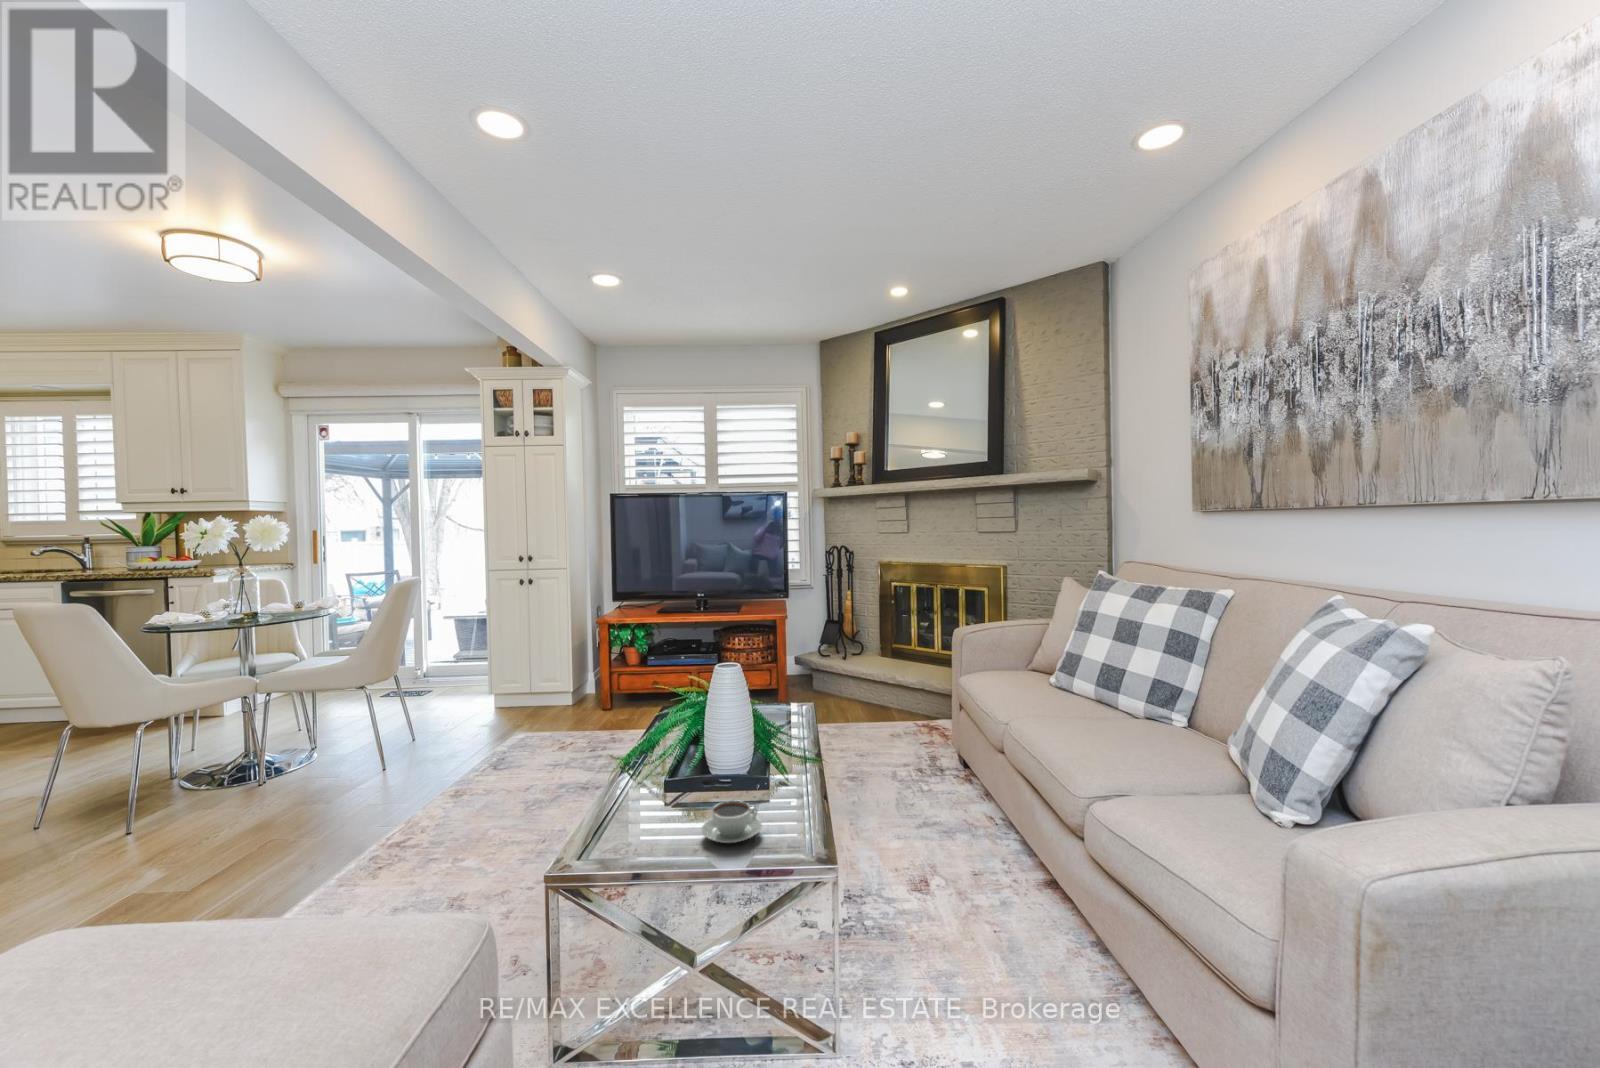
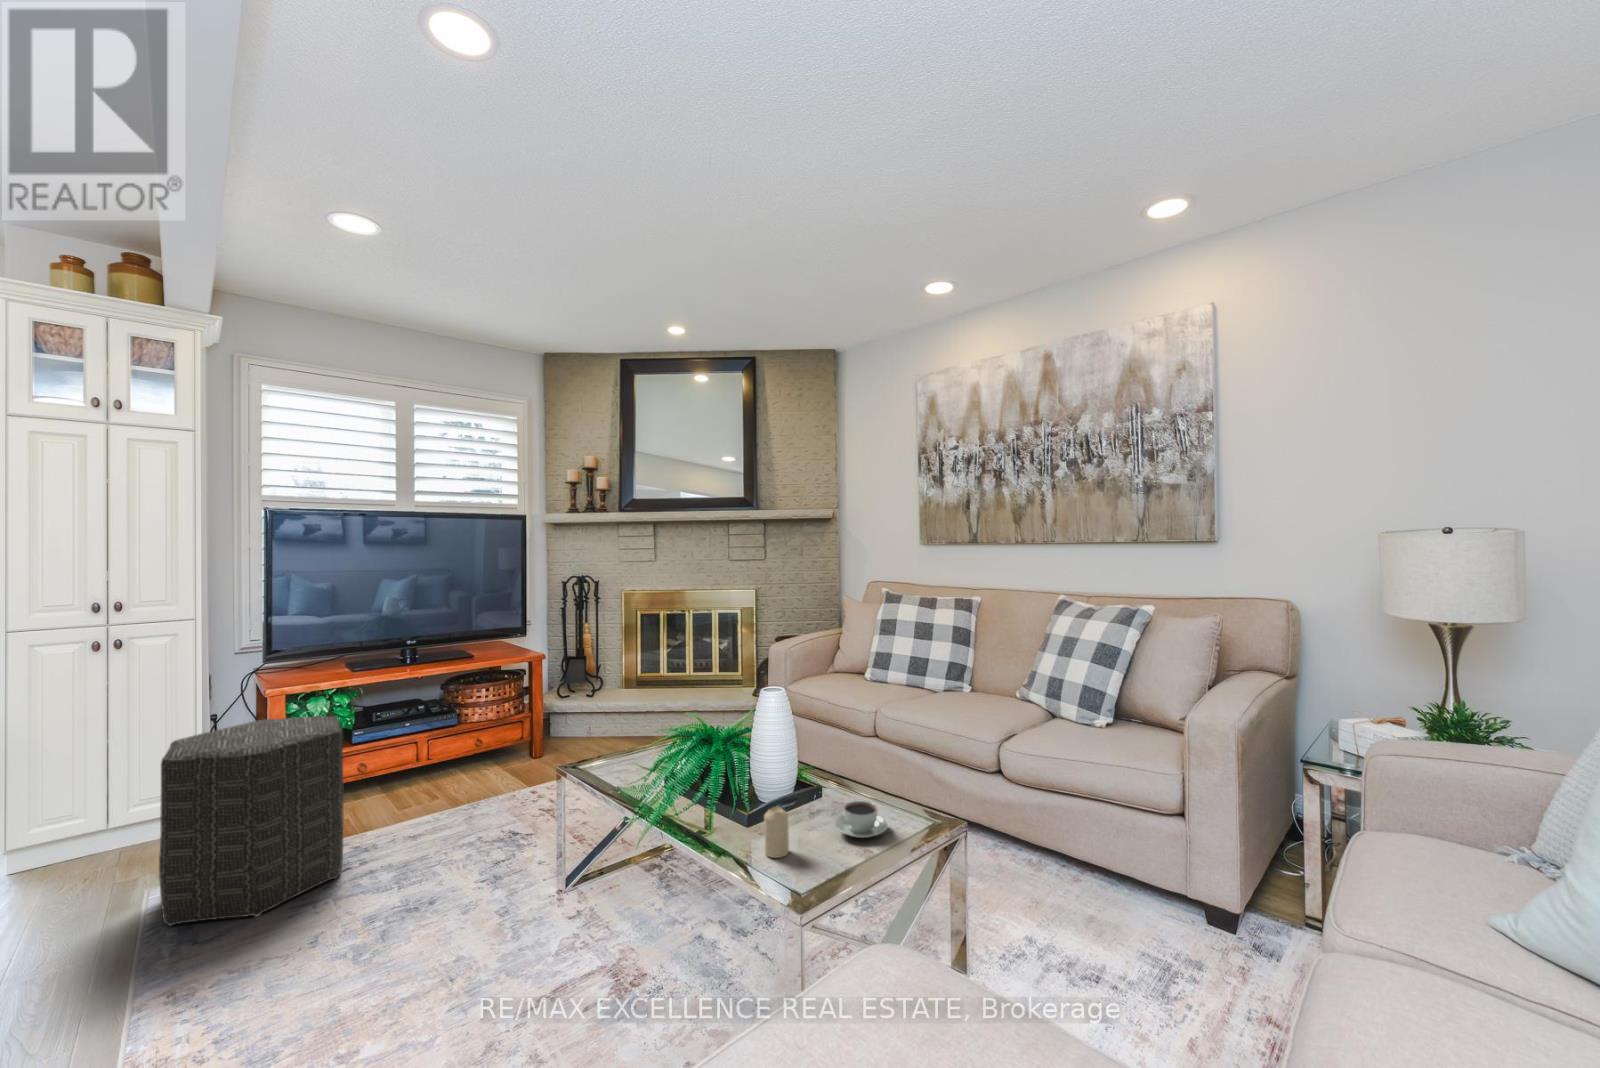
ottoman: none [493,637,601,764] -> present [159,716,344,926]
candle: none [631,778,657,829] -> present [764,807,789,858]

